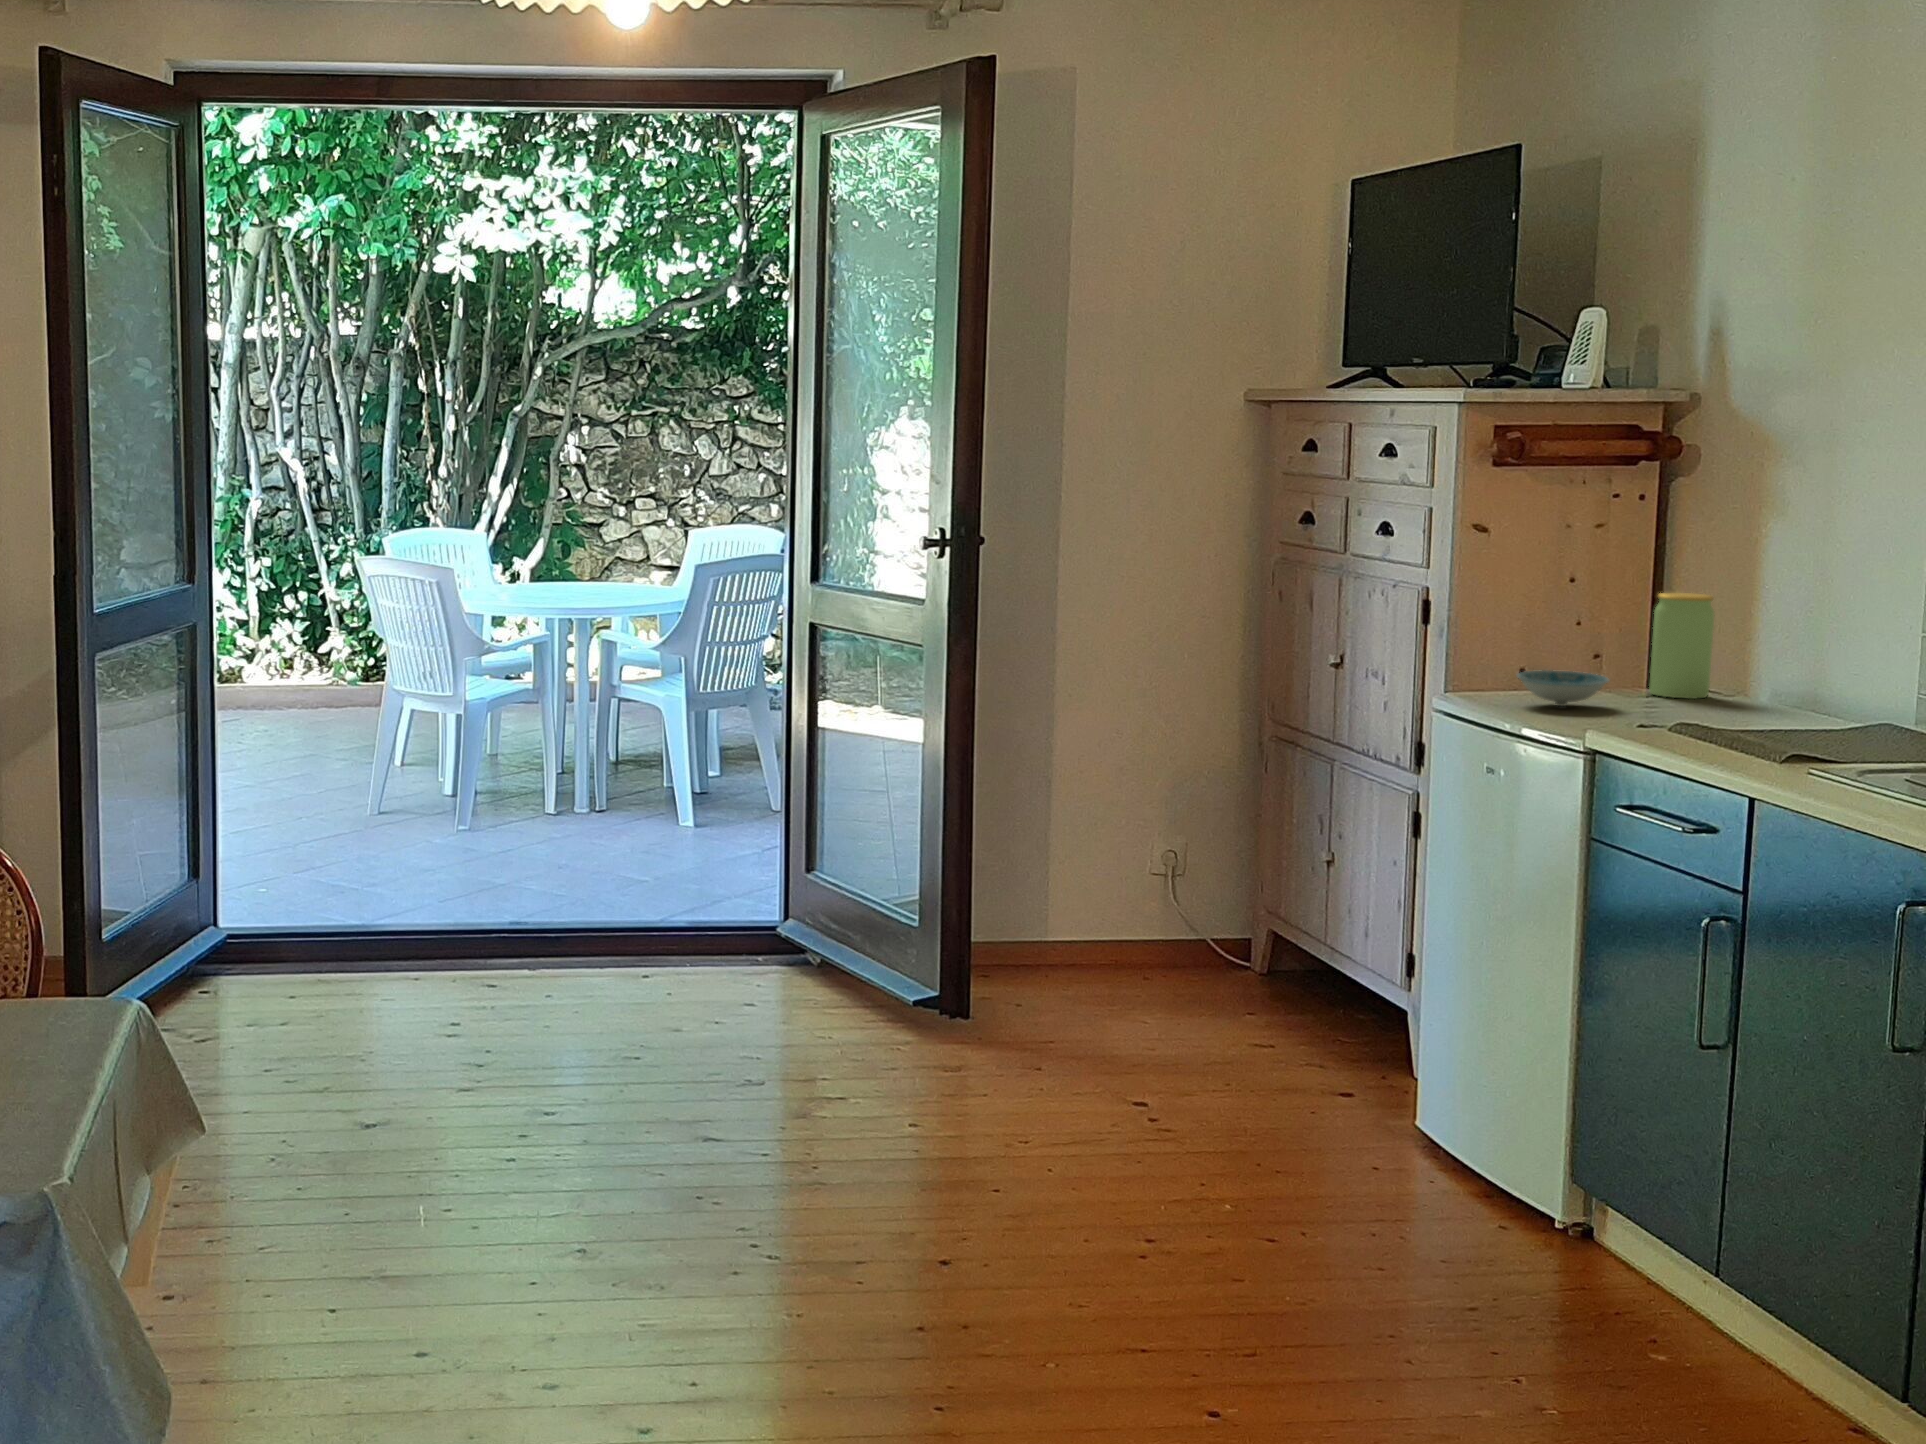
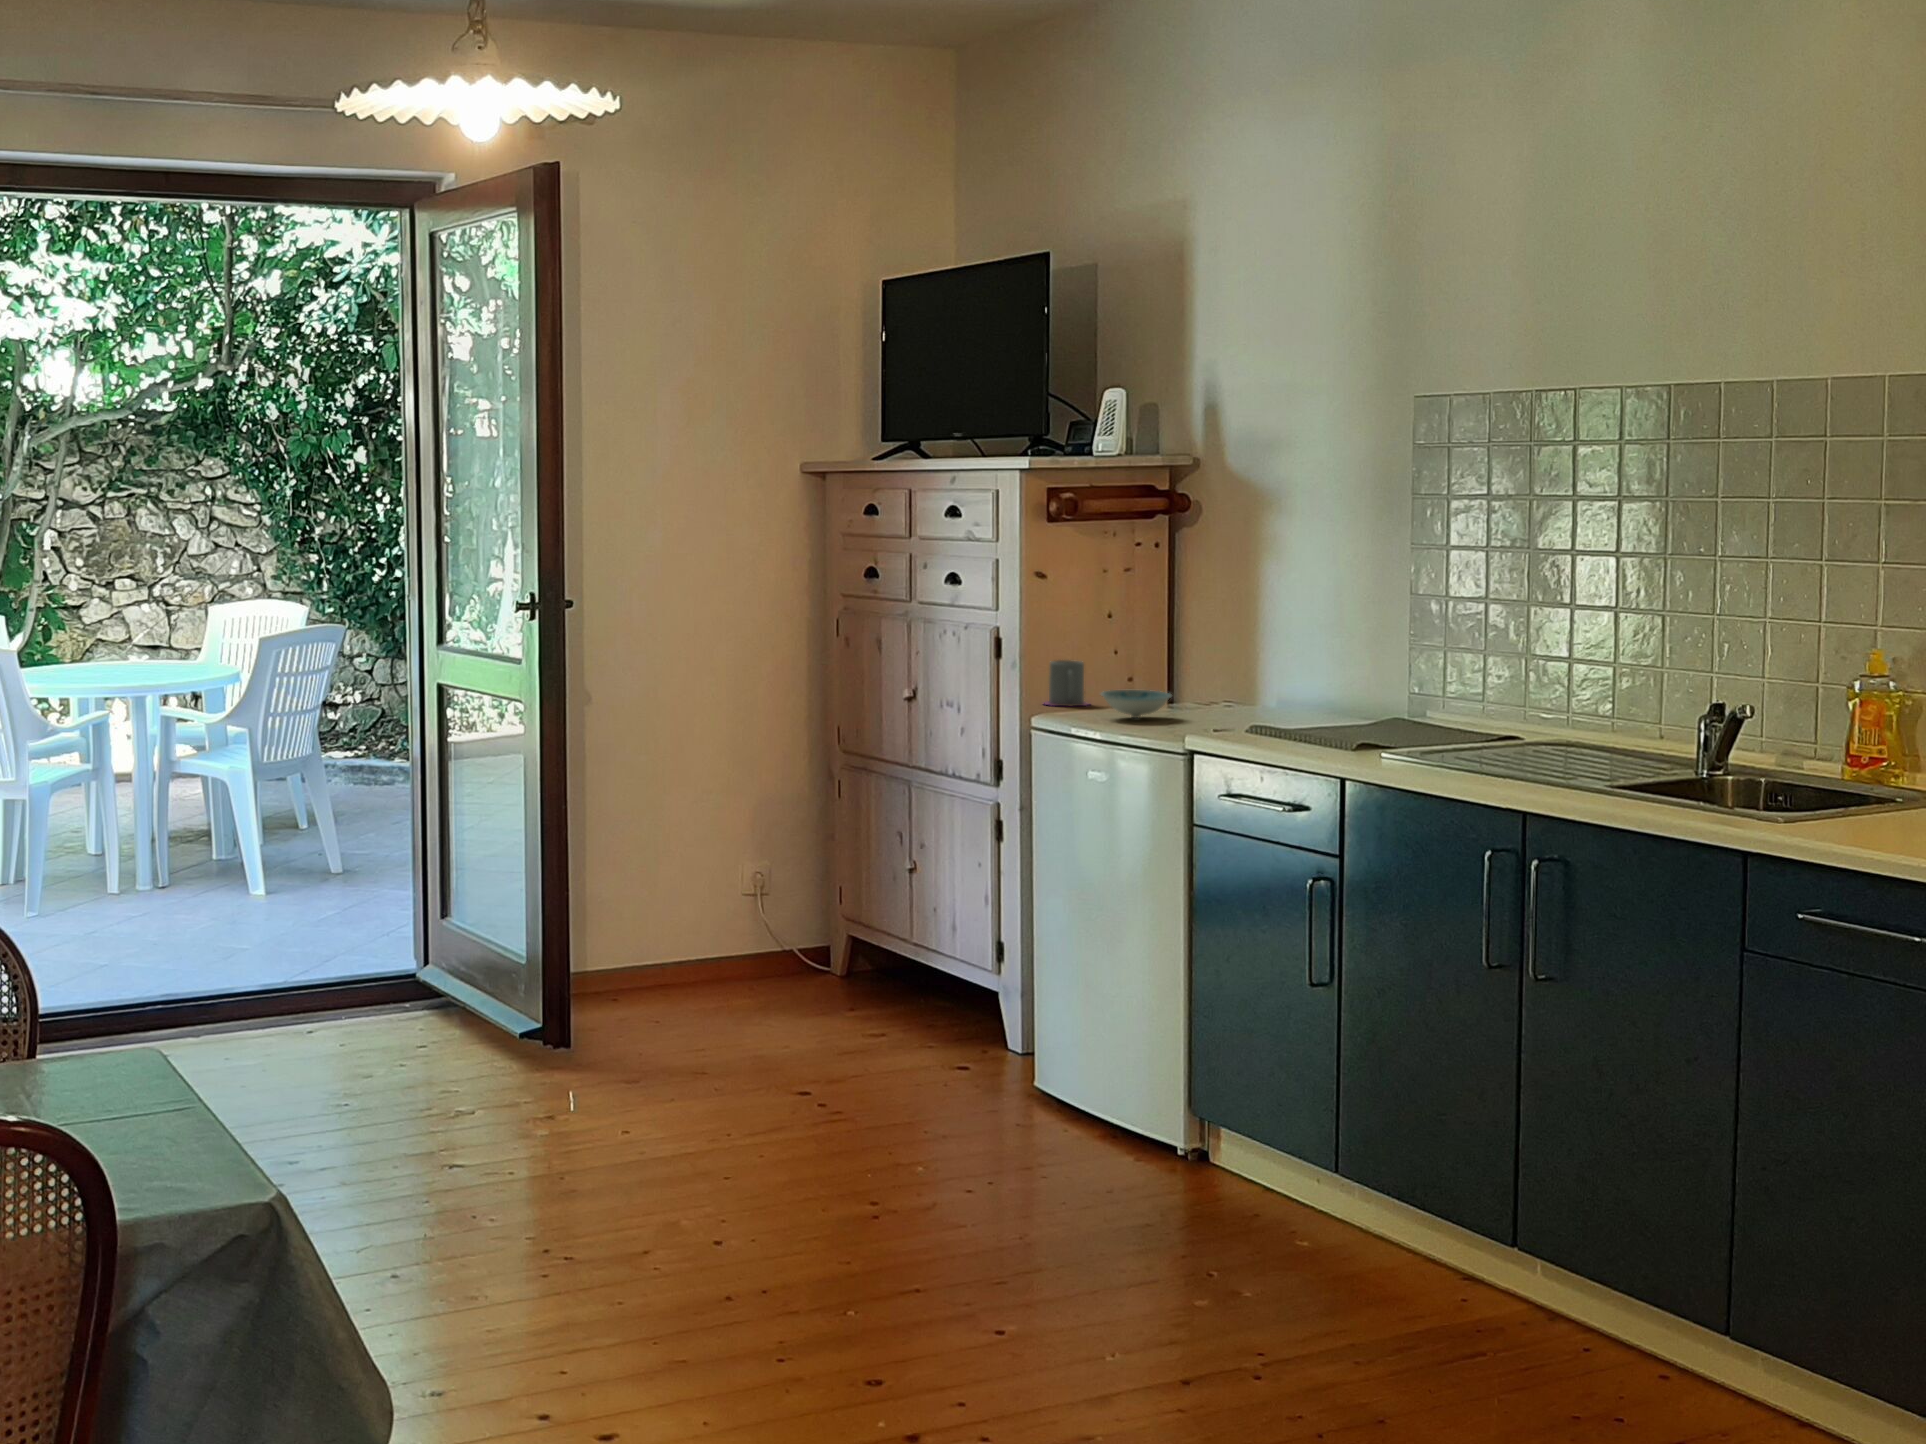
jar: present [1649,593,1715,699] -> none [1183,622,1229,708]
mug: none [1473,631,1535,686] -> present [1045,660,1088,706]

